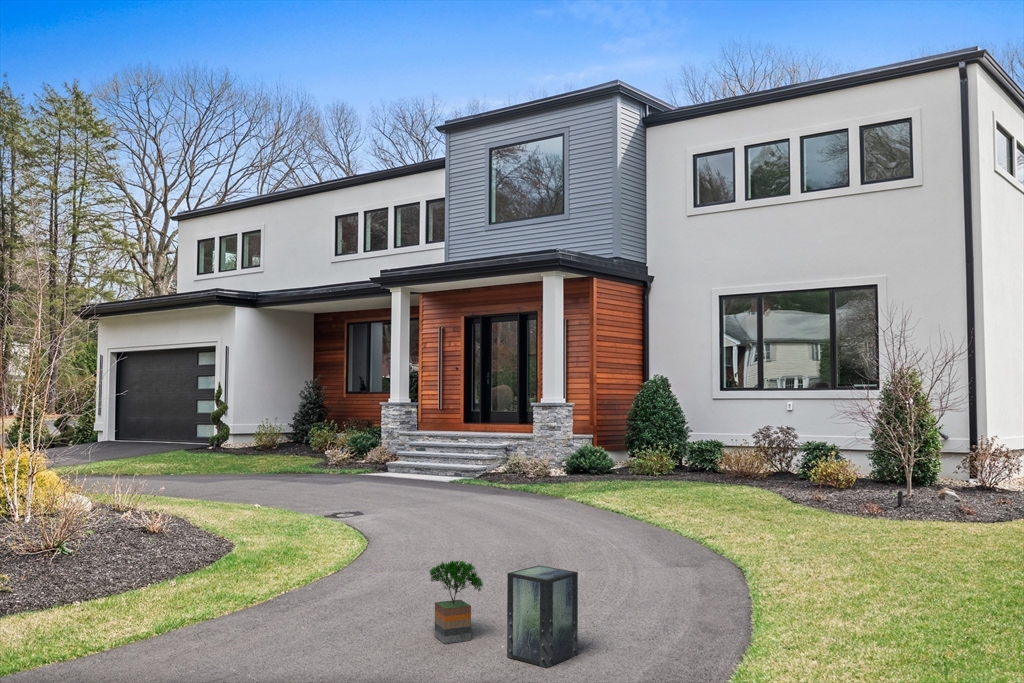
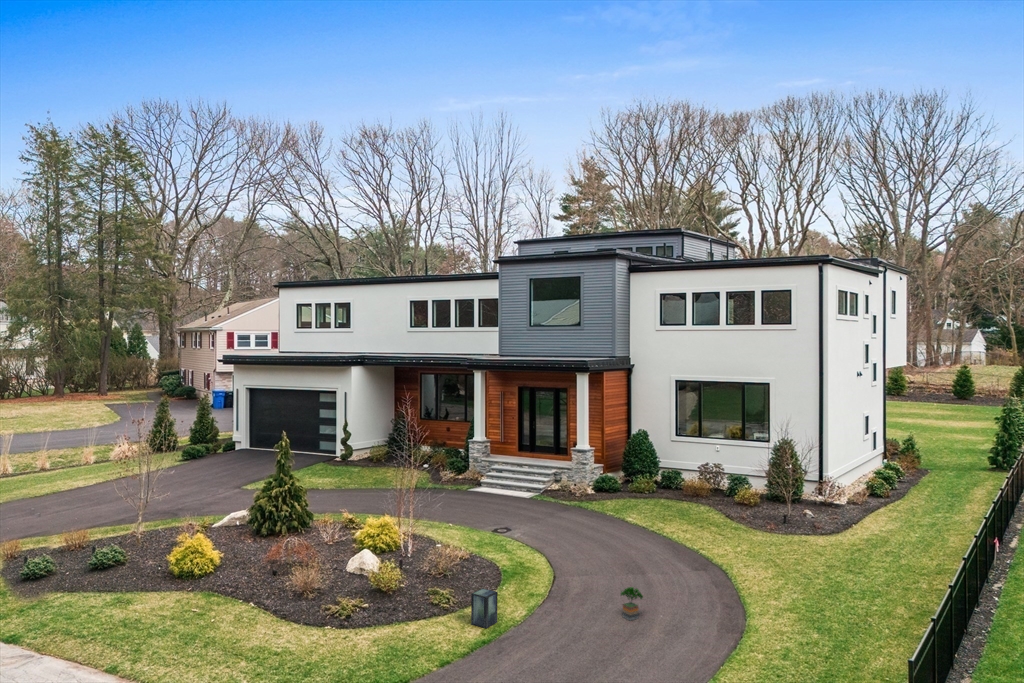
storage box: present [507,565,578,668] -> present [471,588,498,628]

